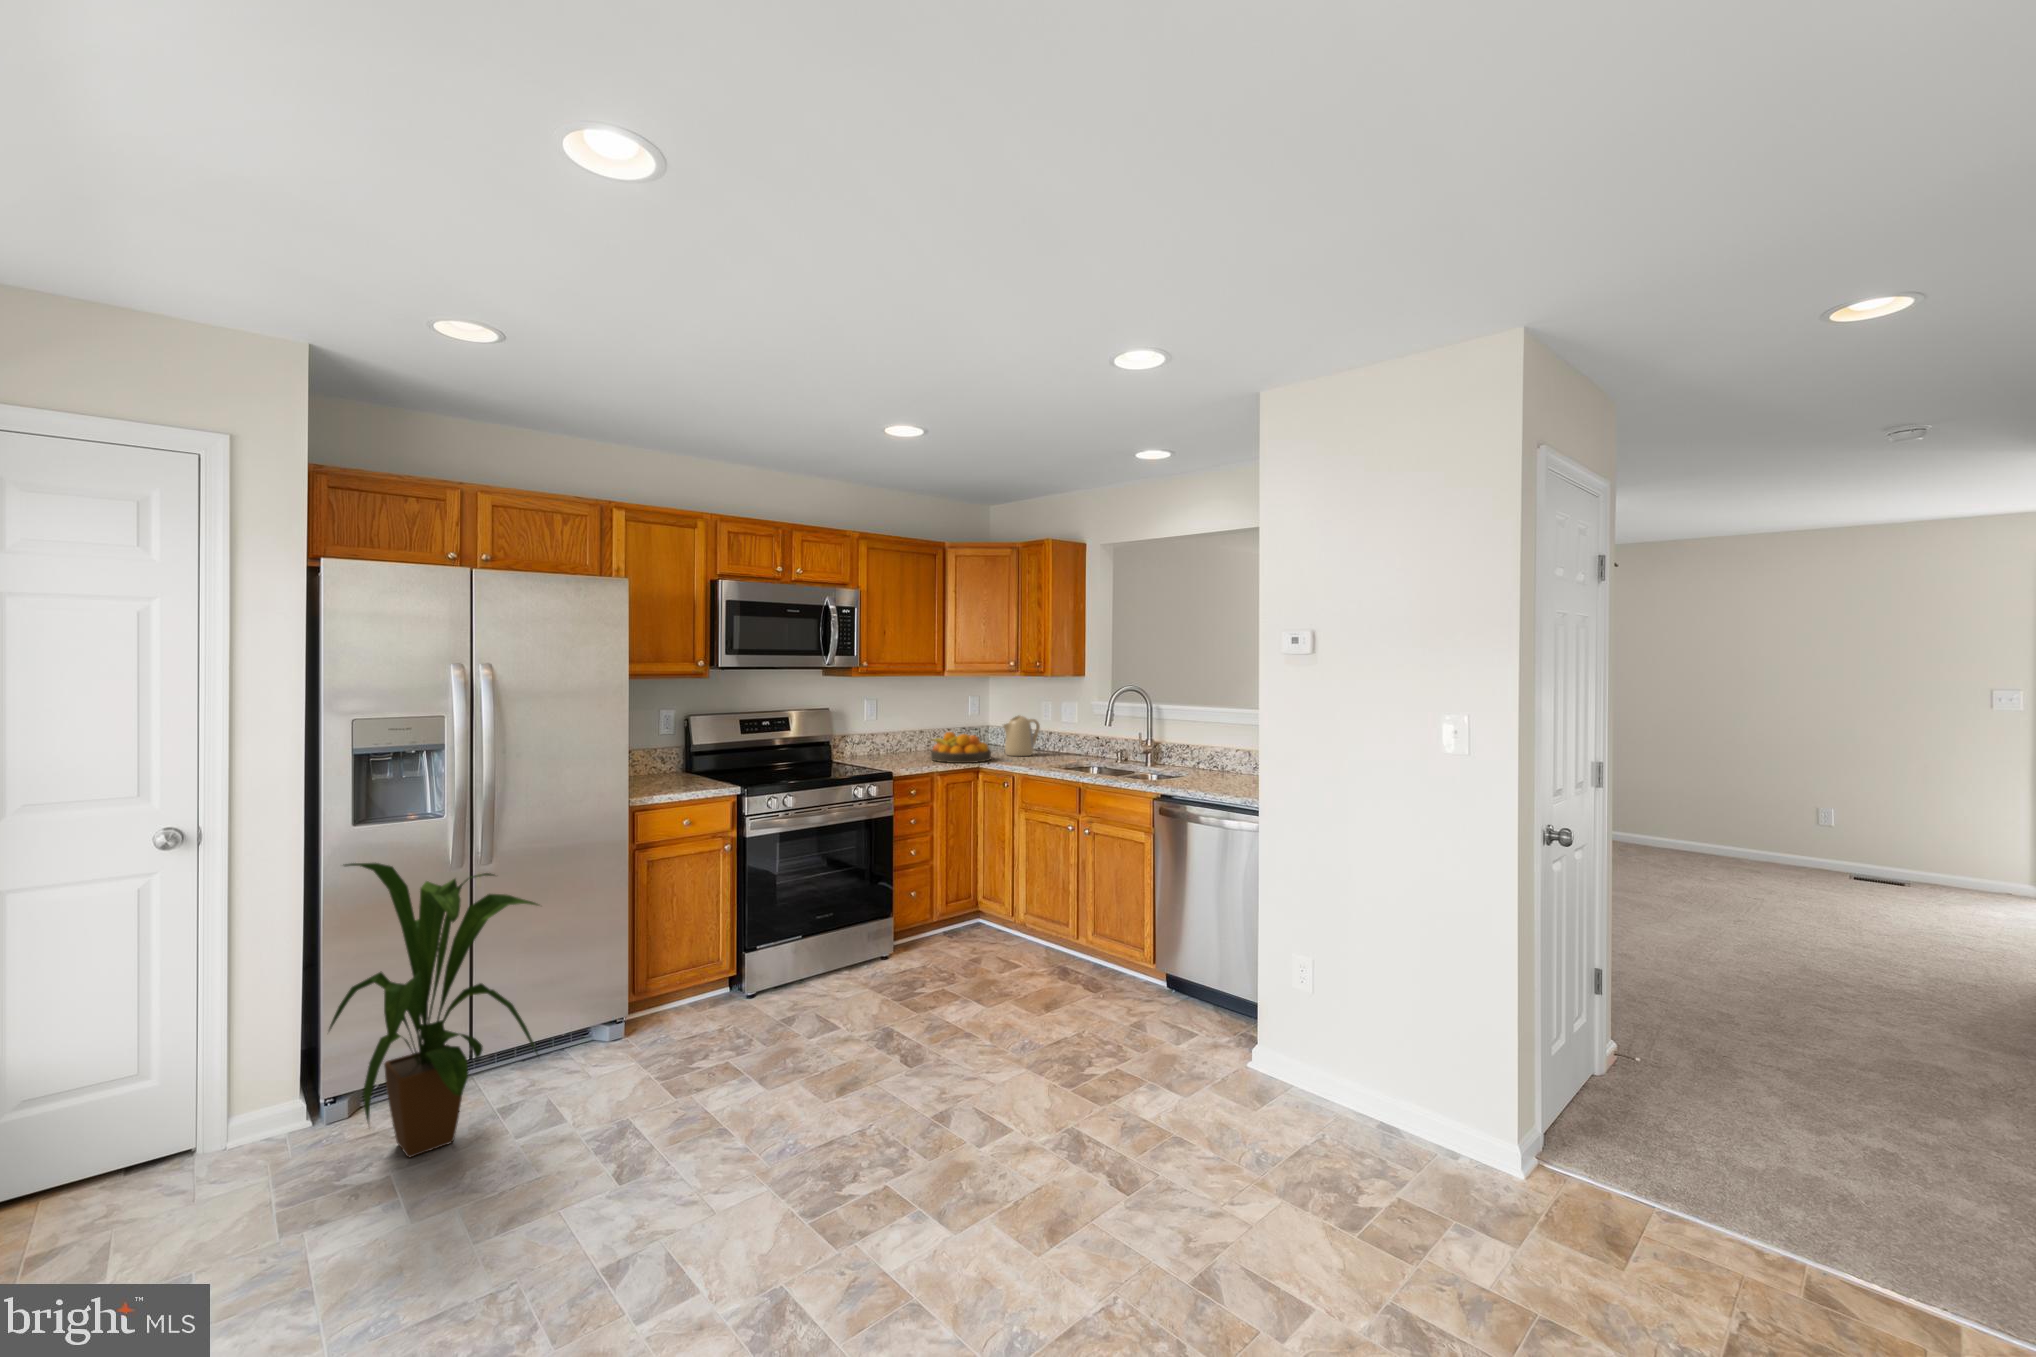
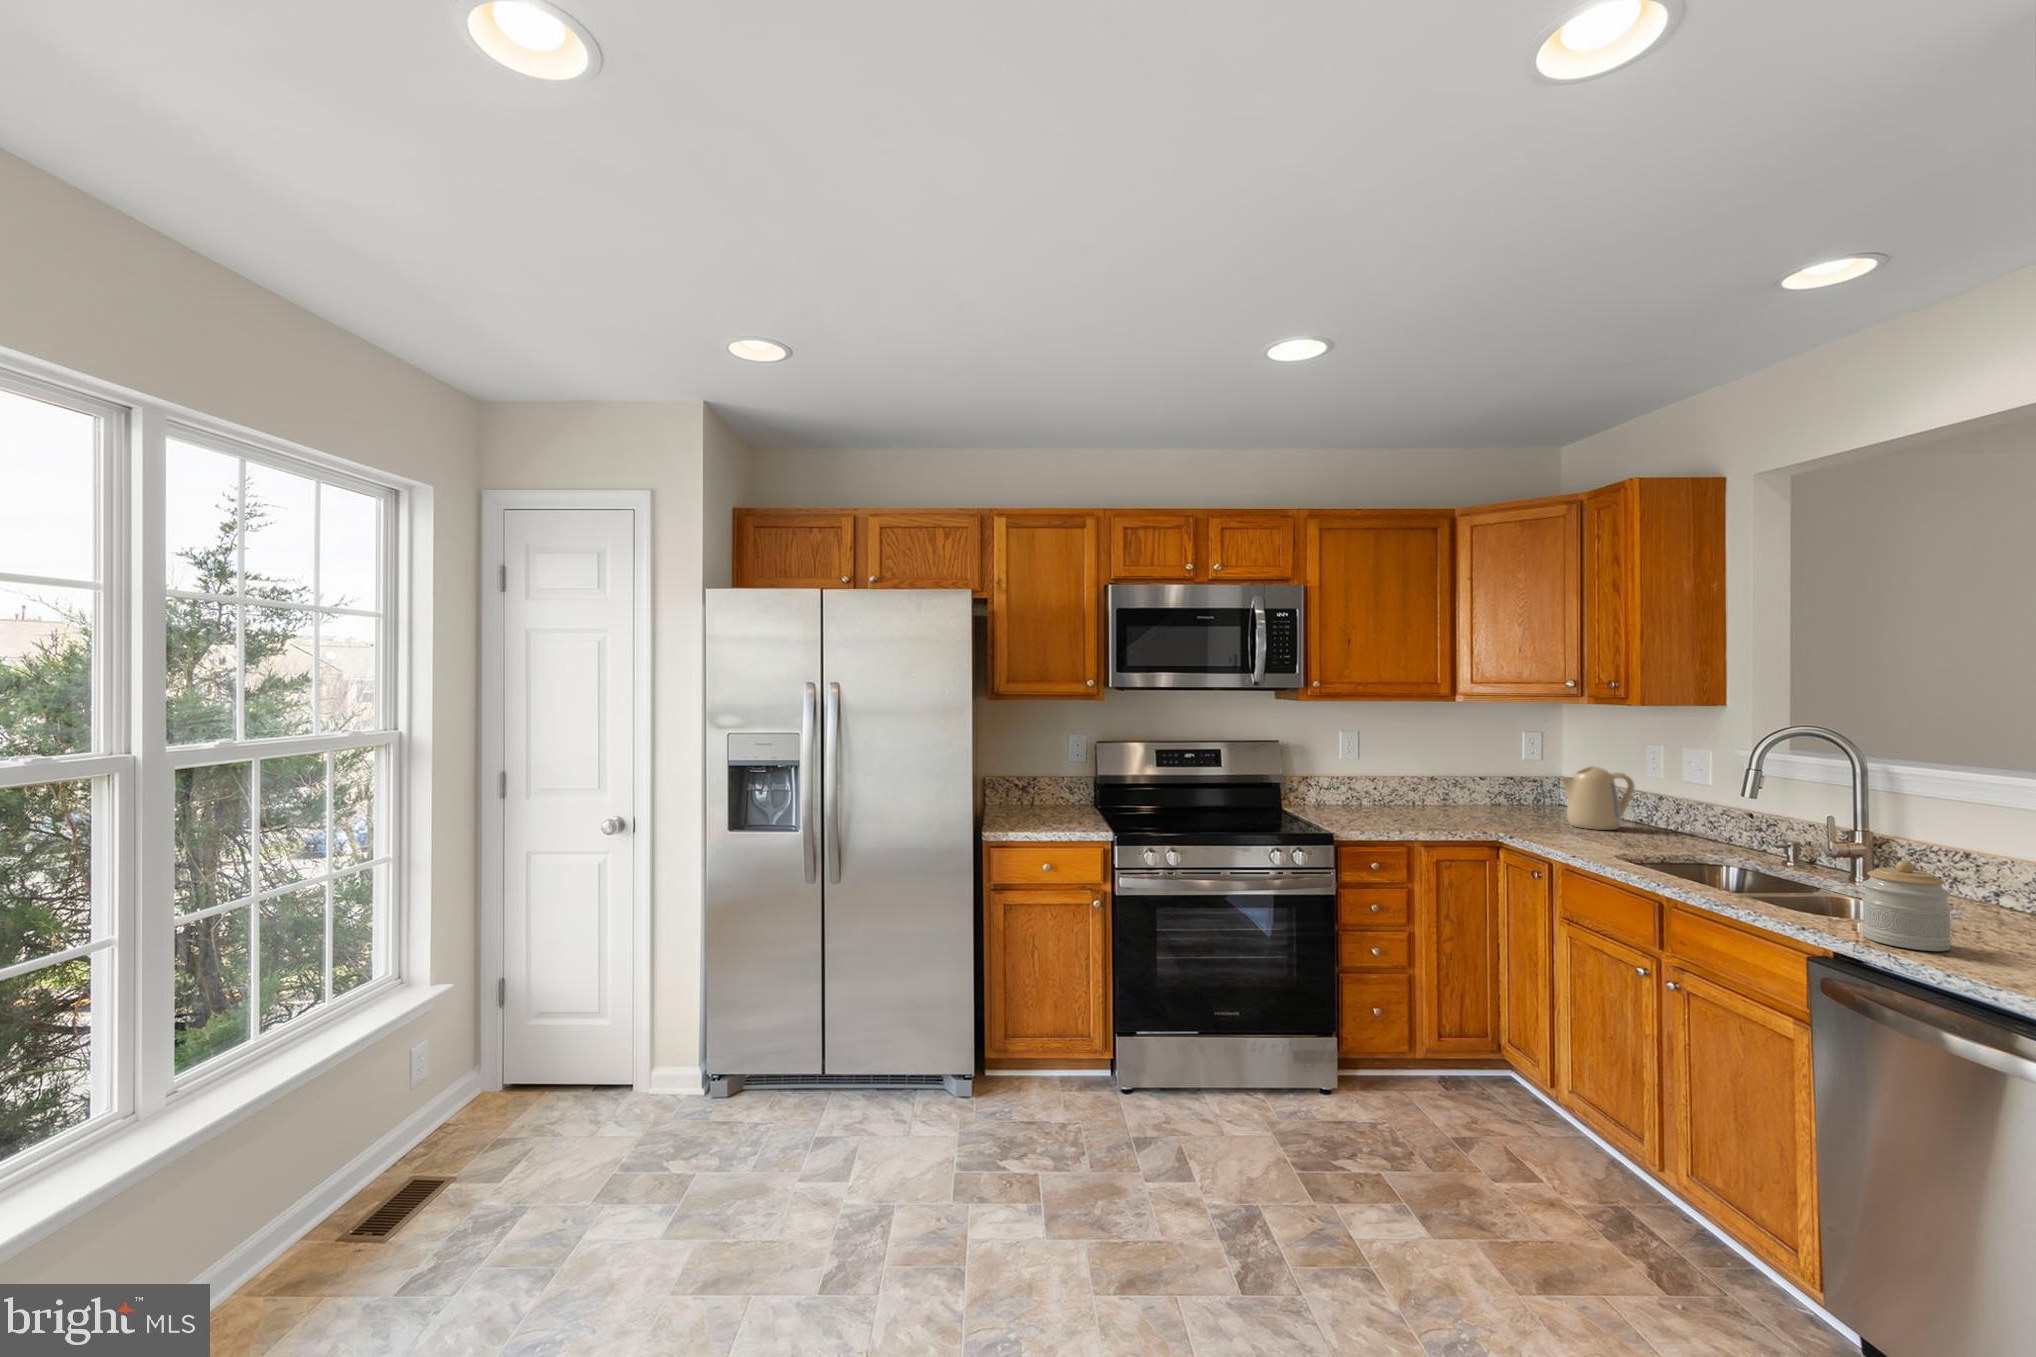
fruit bowl: present [931,732,991,763] -> none [1432,783,1532,832]
jar: none [1167,748,1196,788] -> present [1862,861,1952,951]
house plant: present [329,863,538,1157] -> none [640,871,862,1168]

